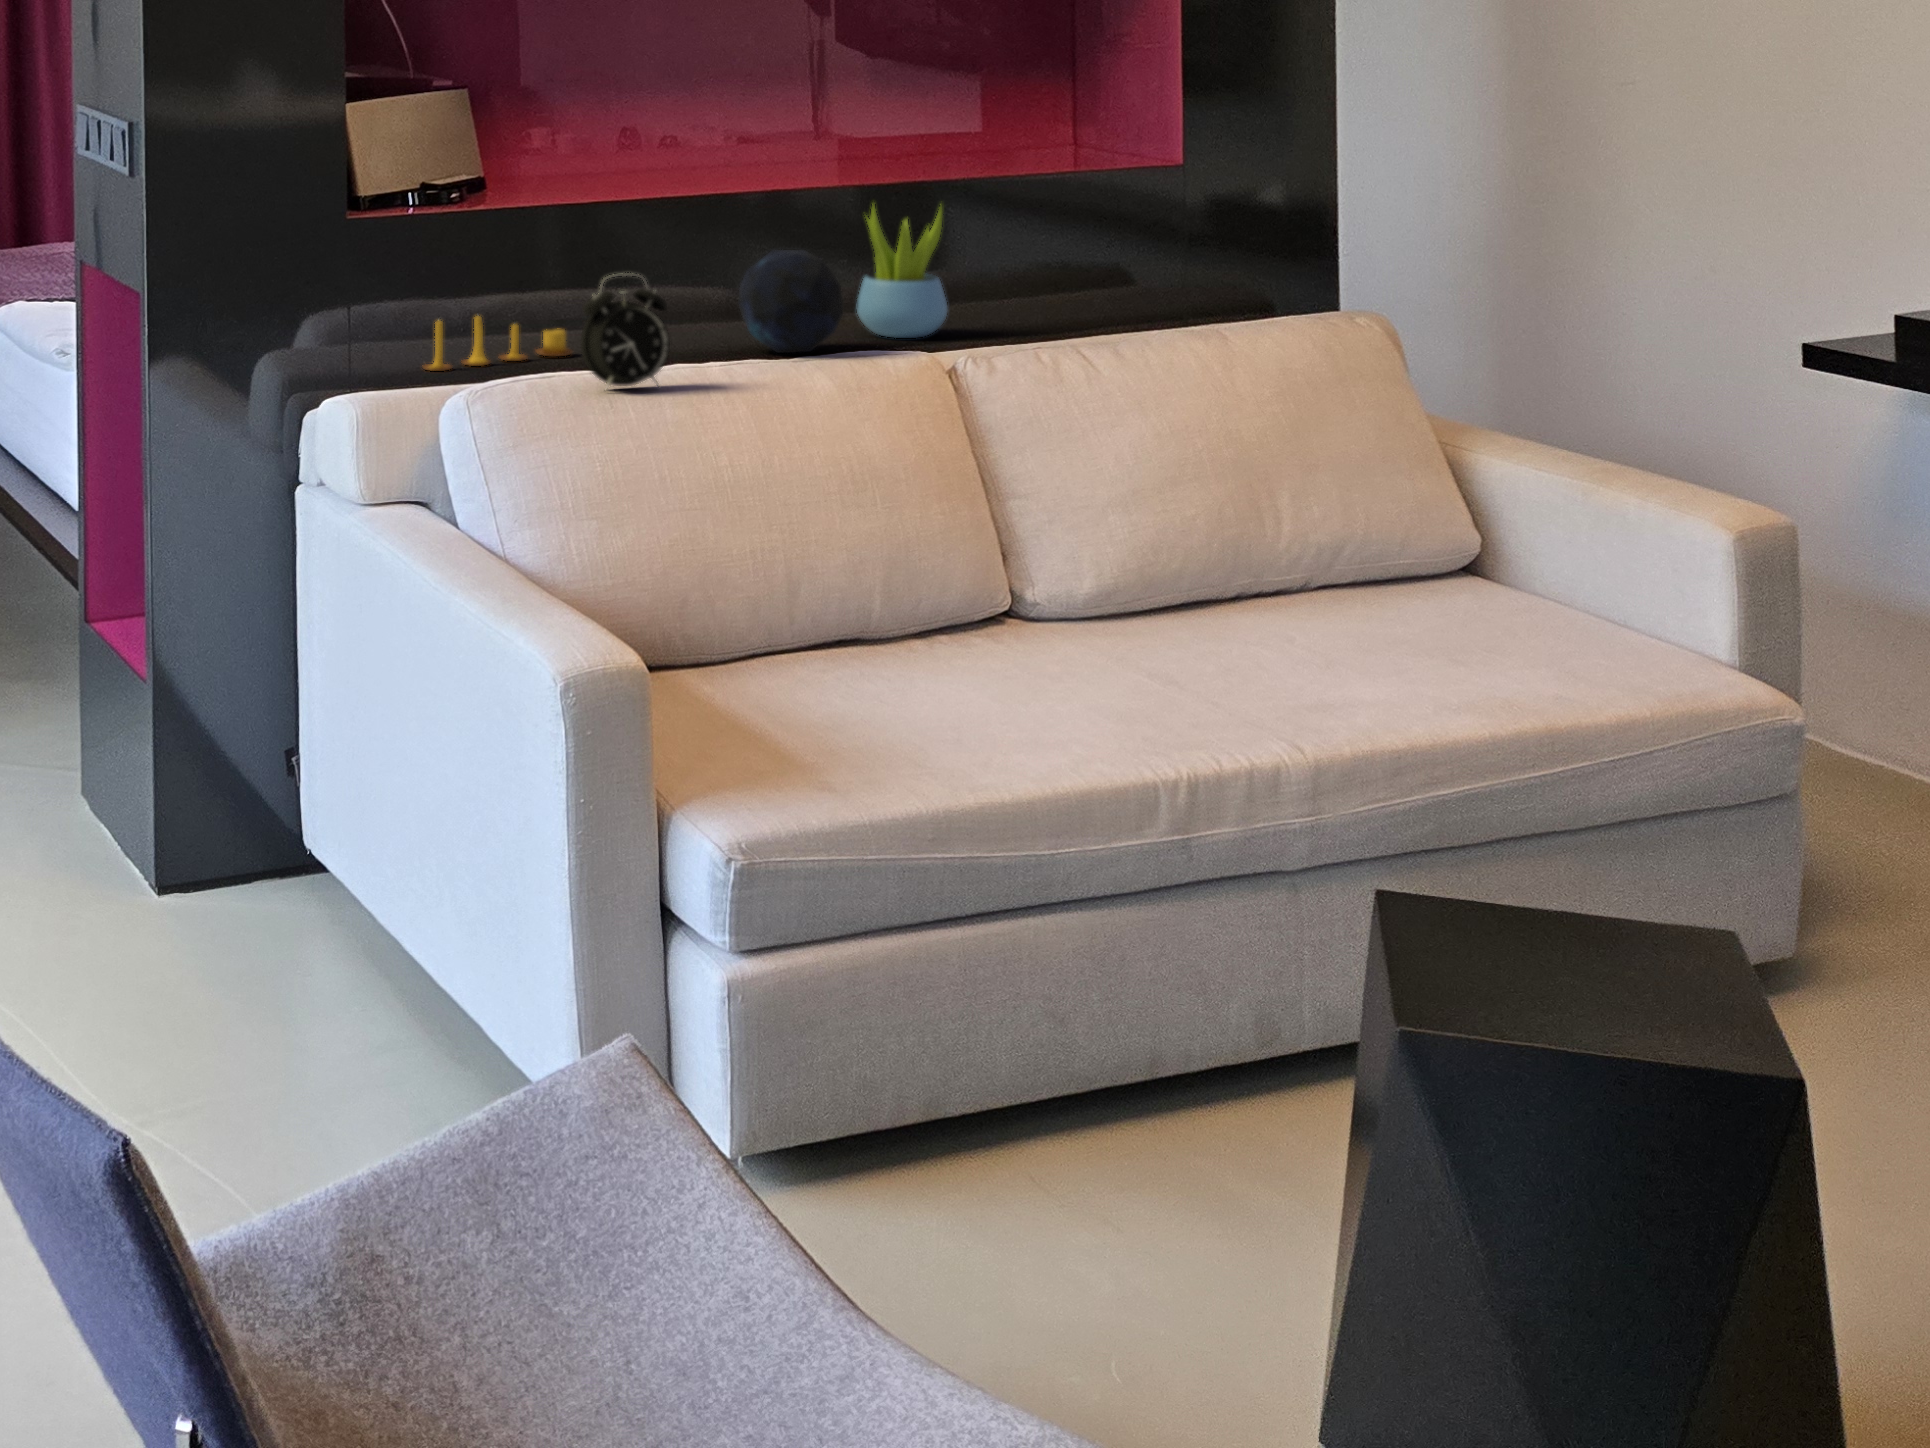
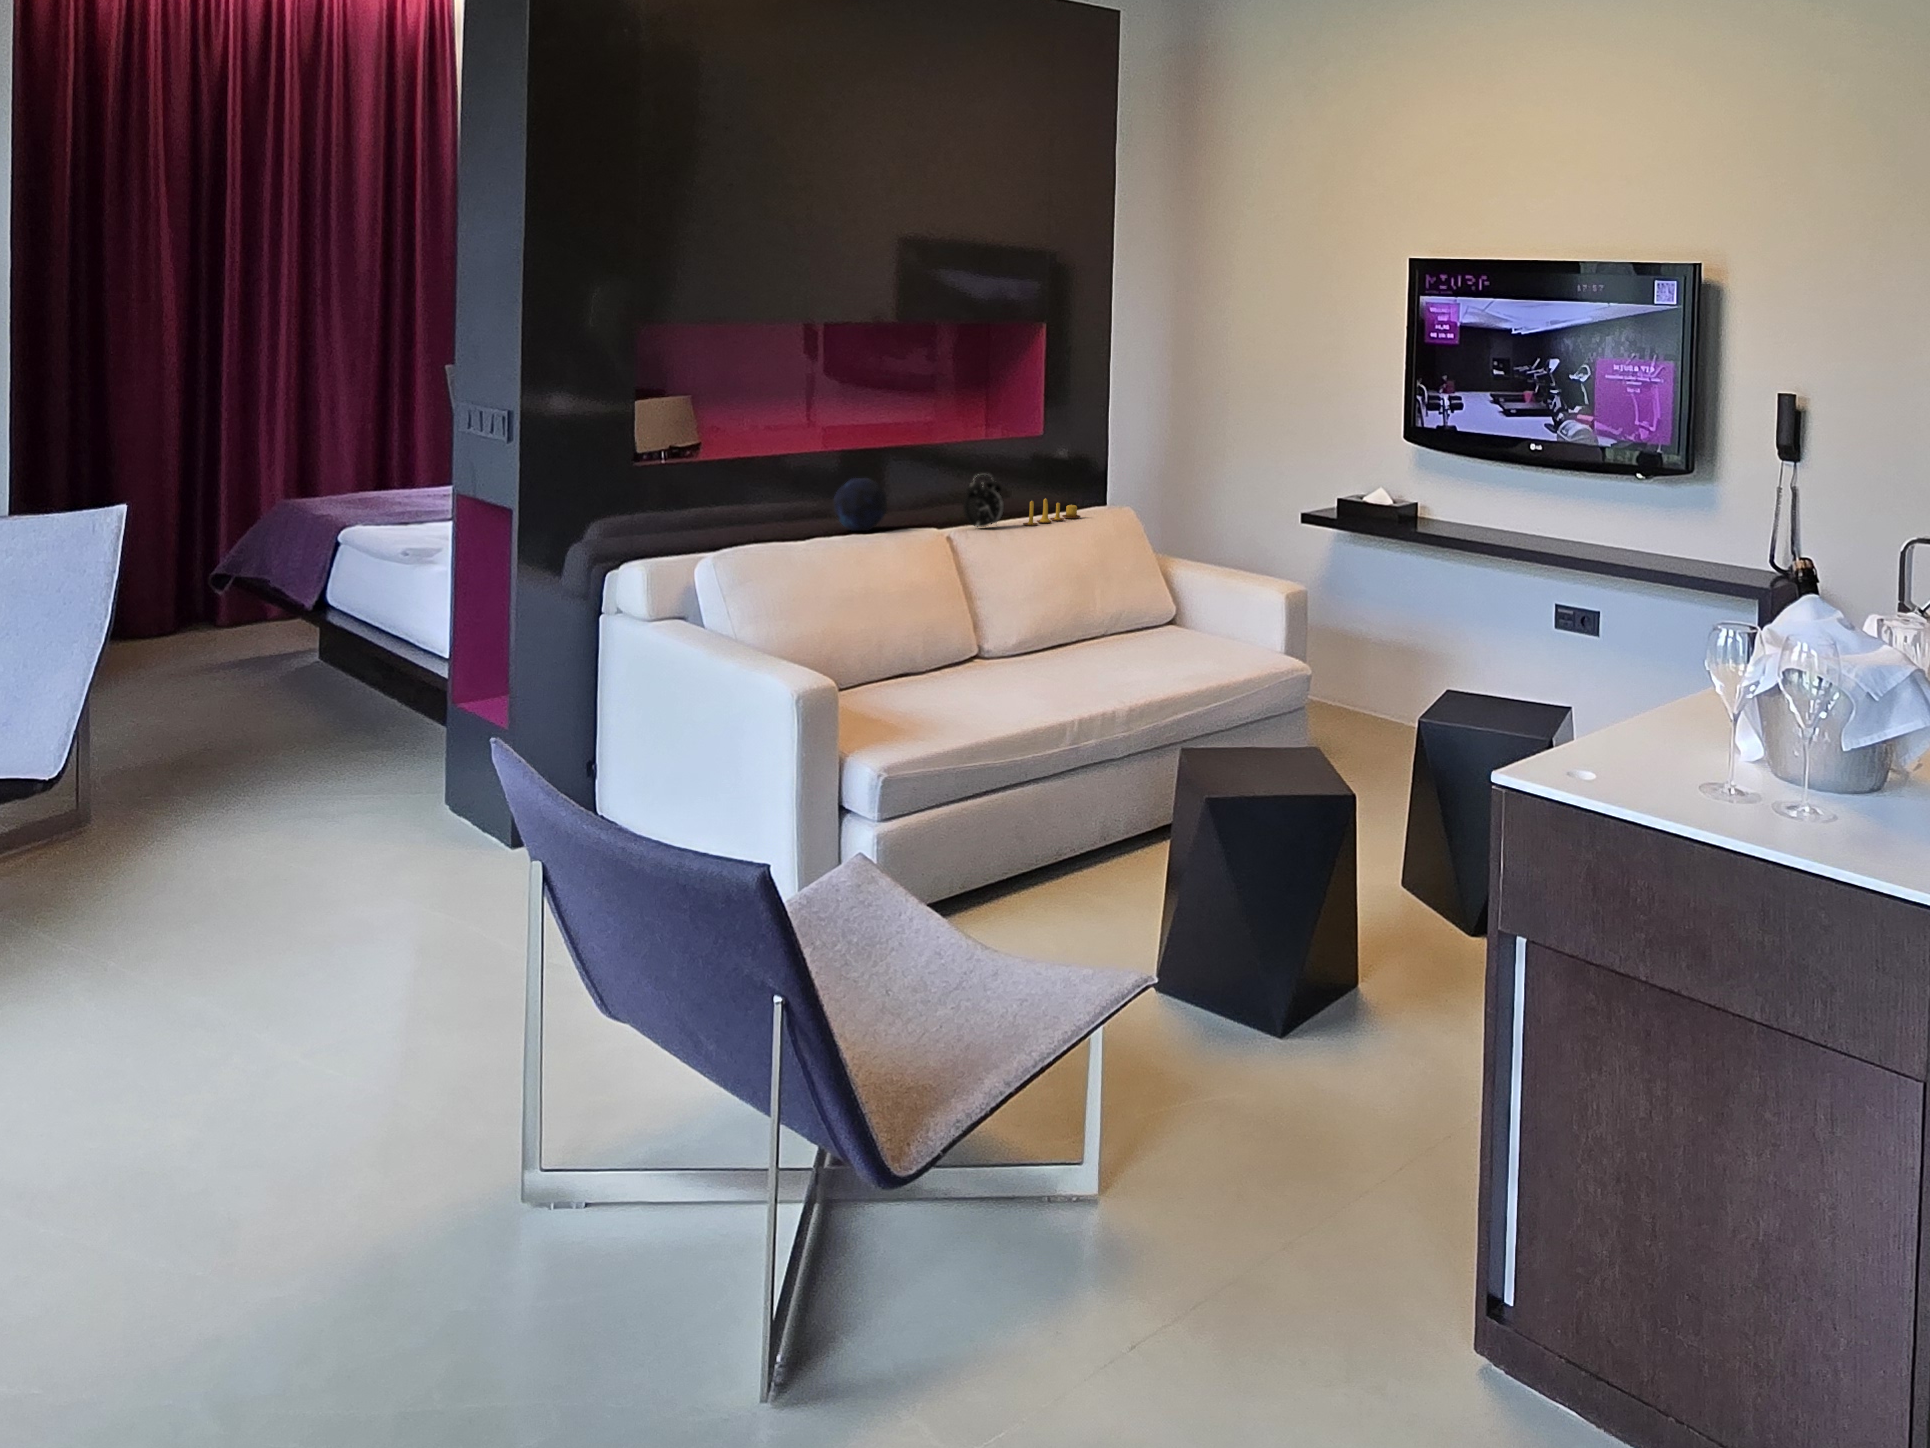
succulent plant: present [856,206,947,338] -> none [888,453,933,523]
alarm clock: present [581,273,670,387] -> present [963,481,1004,527]
candle: present [423,312,572,371] -> present [1023,499,1080,526]

